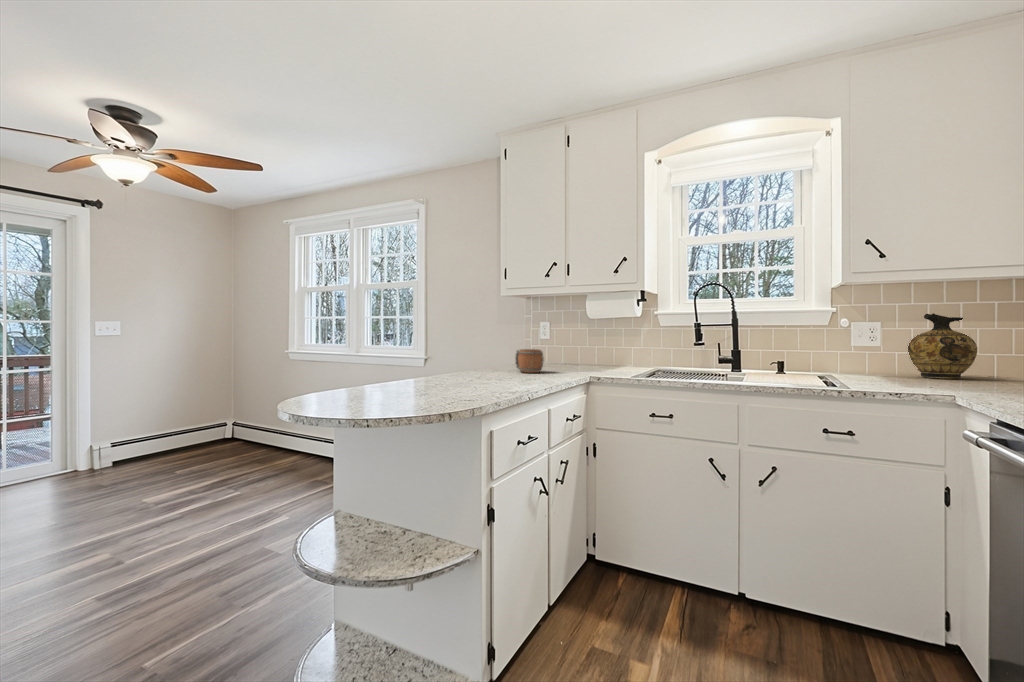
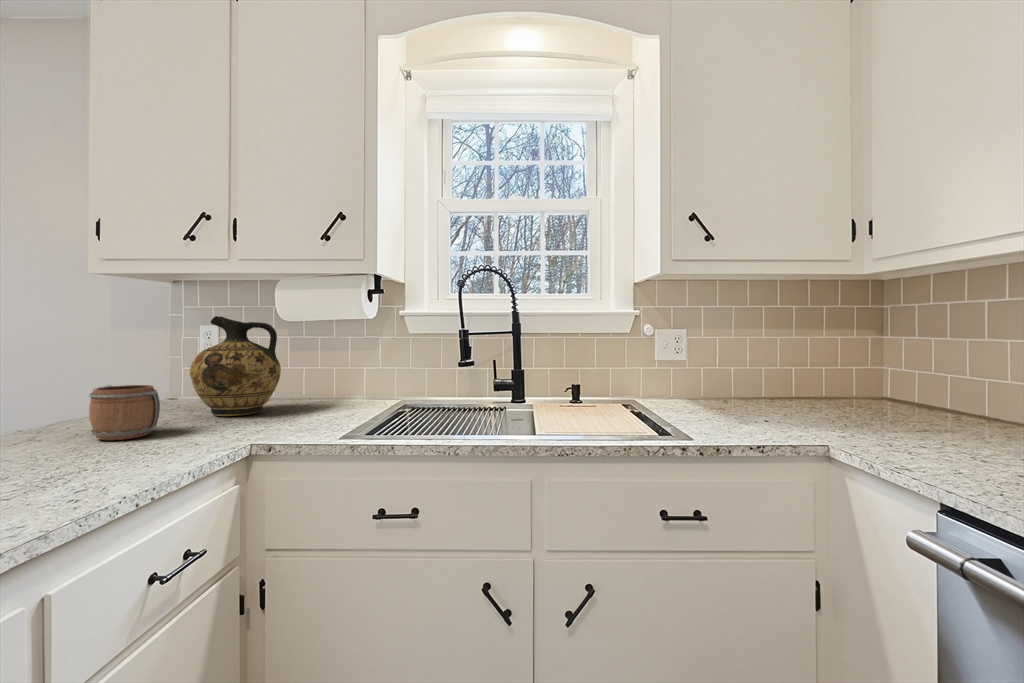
ceramic jug: present [908,313,977,379] -> present [190,316,281,416]

